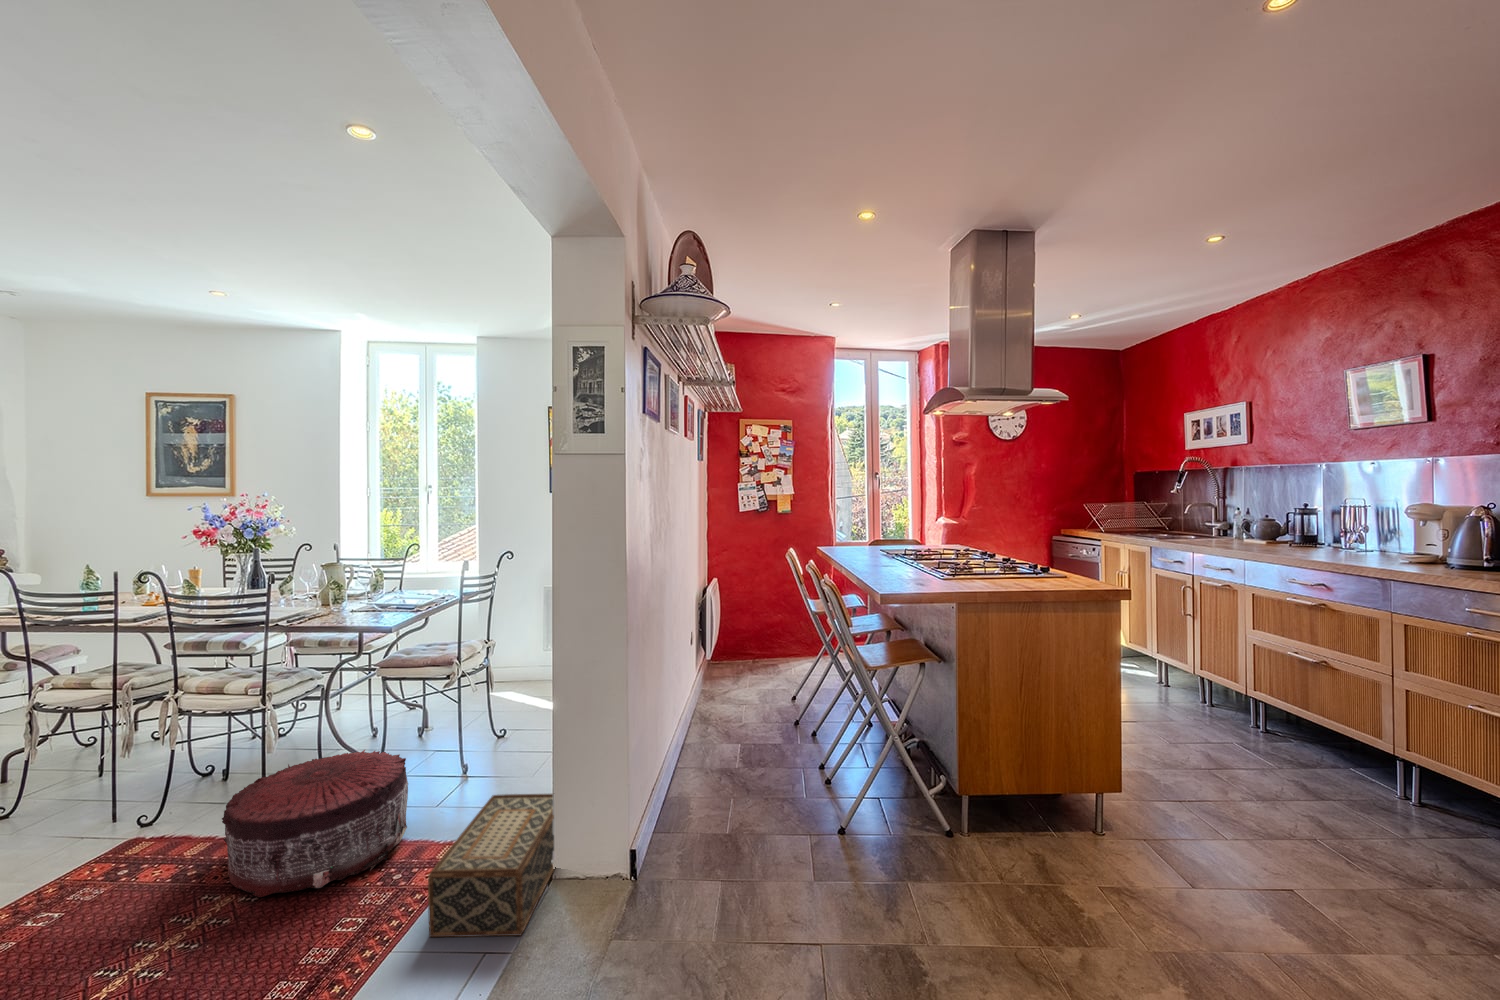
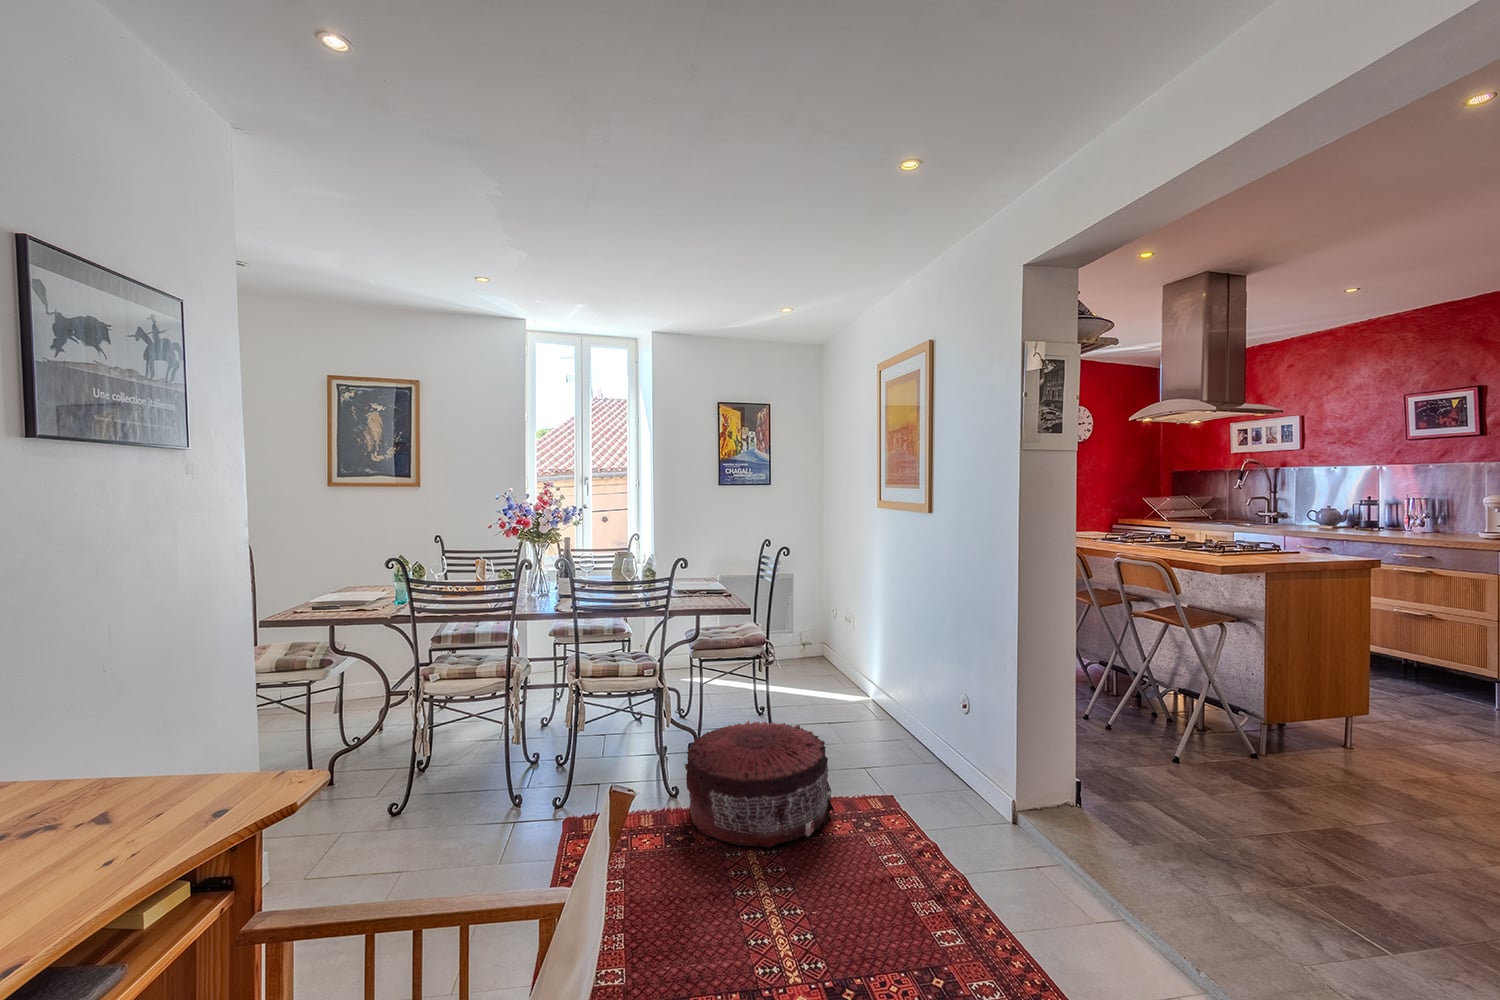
woven basket: present [428,794,554,937] -> none [900,745,1029,860]

